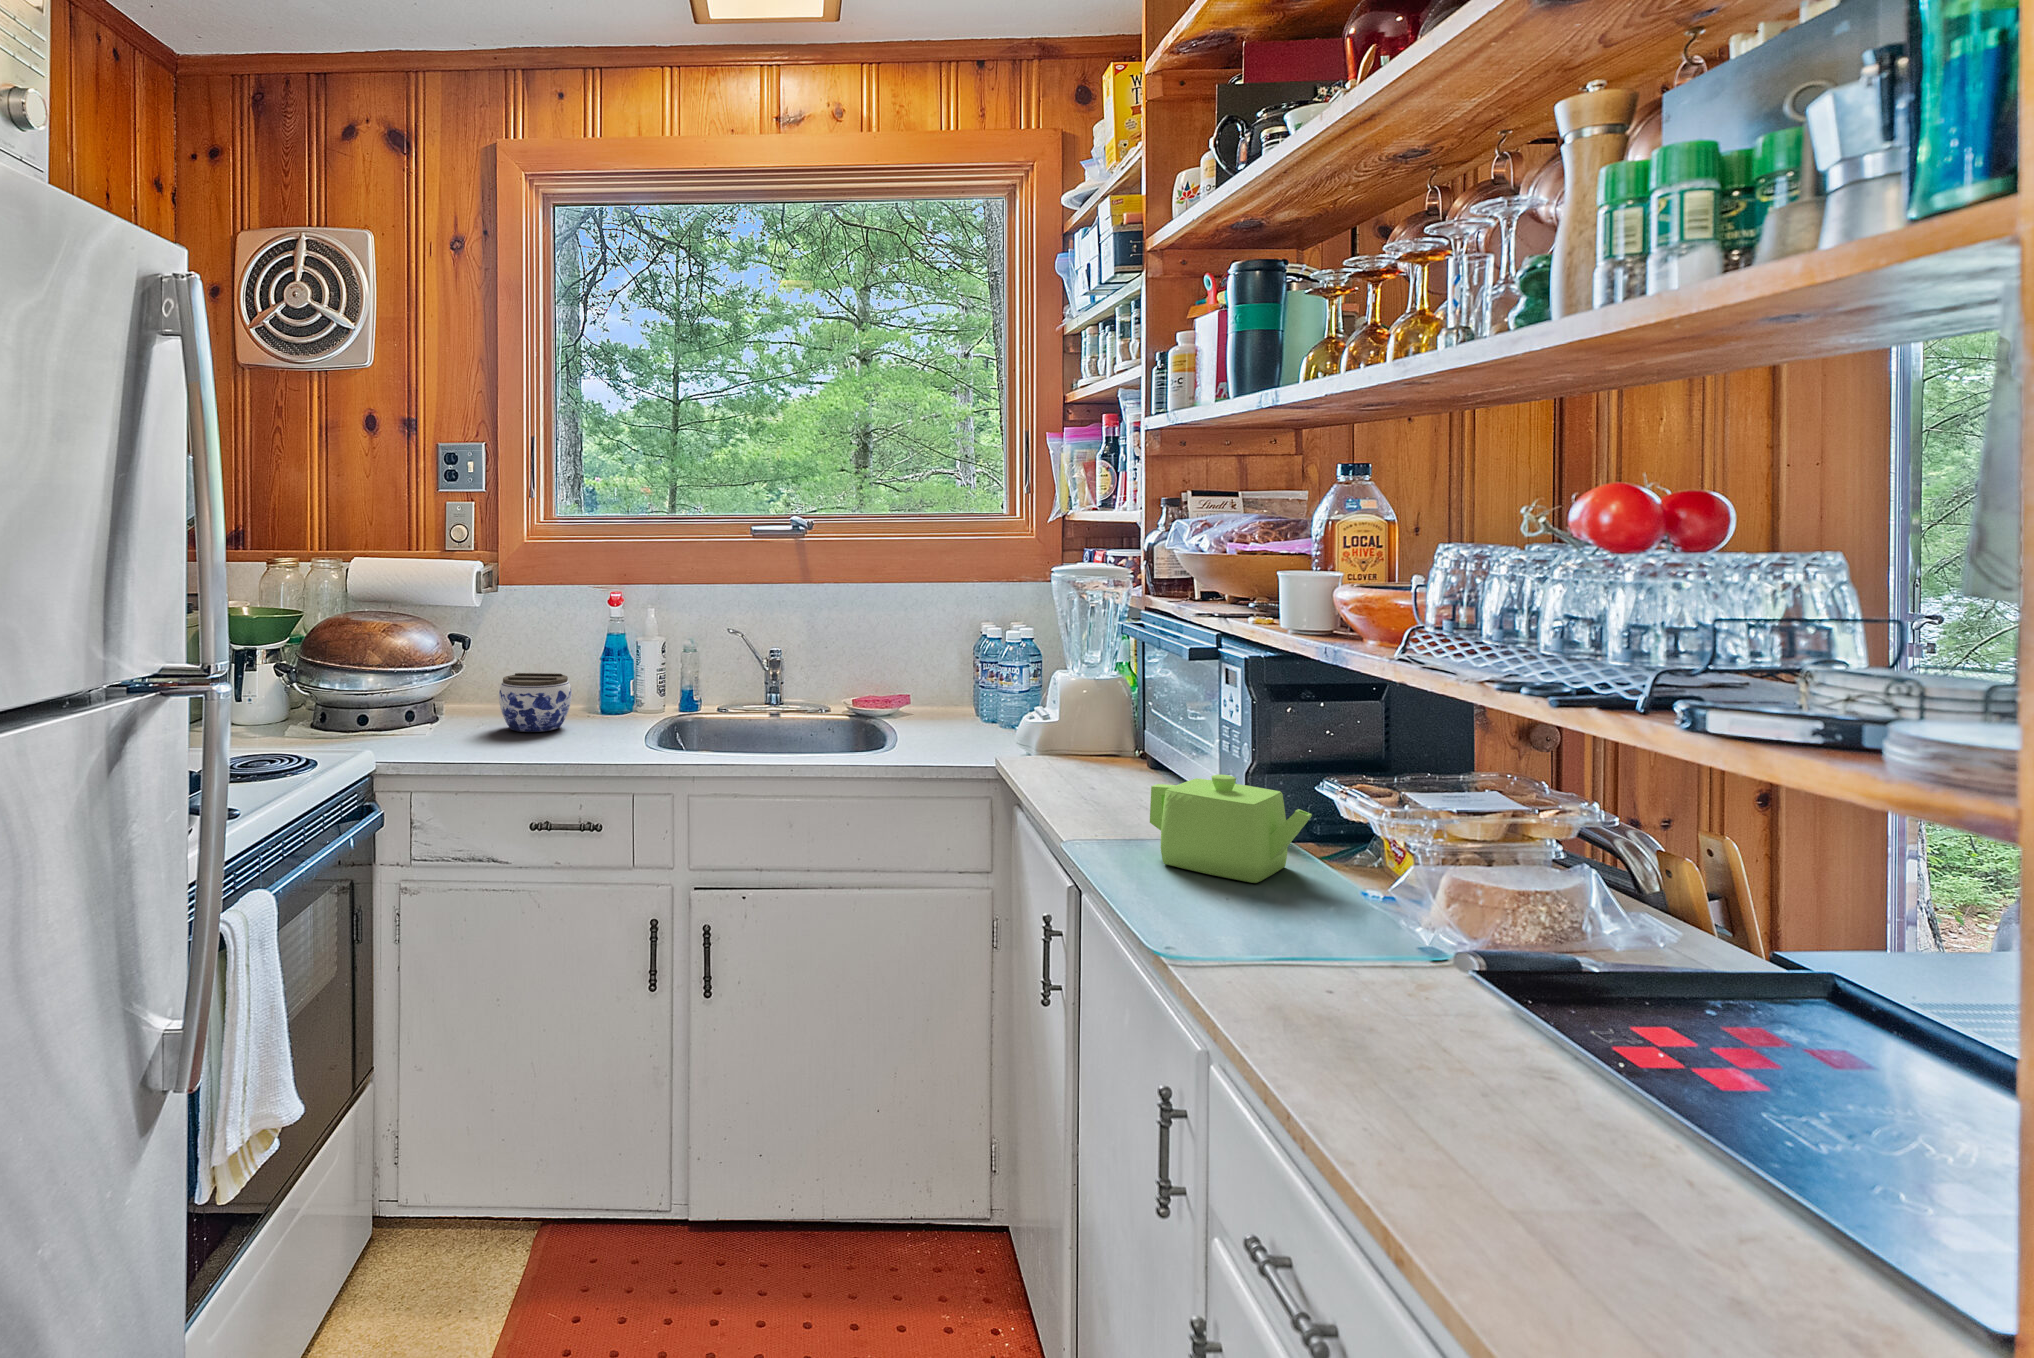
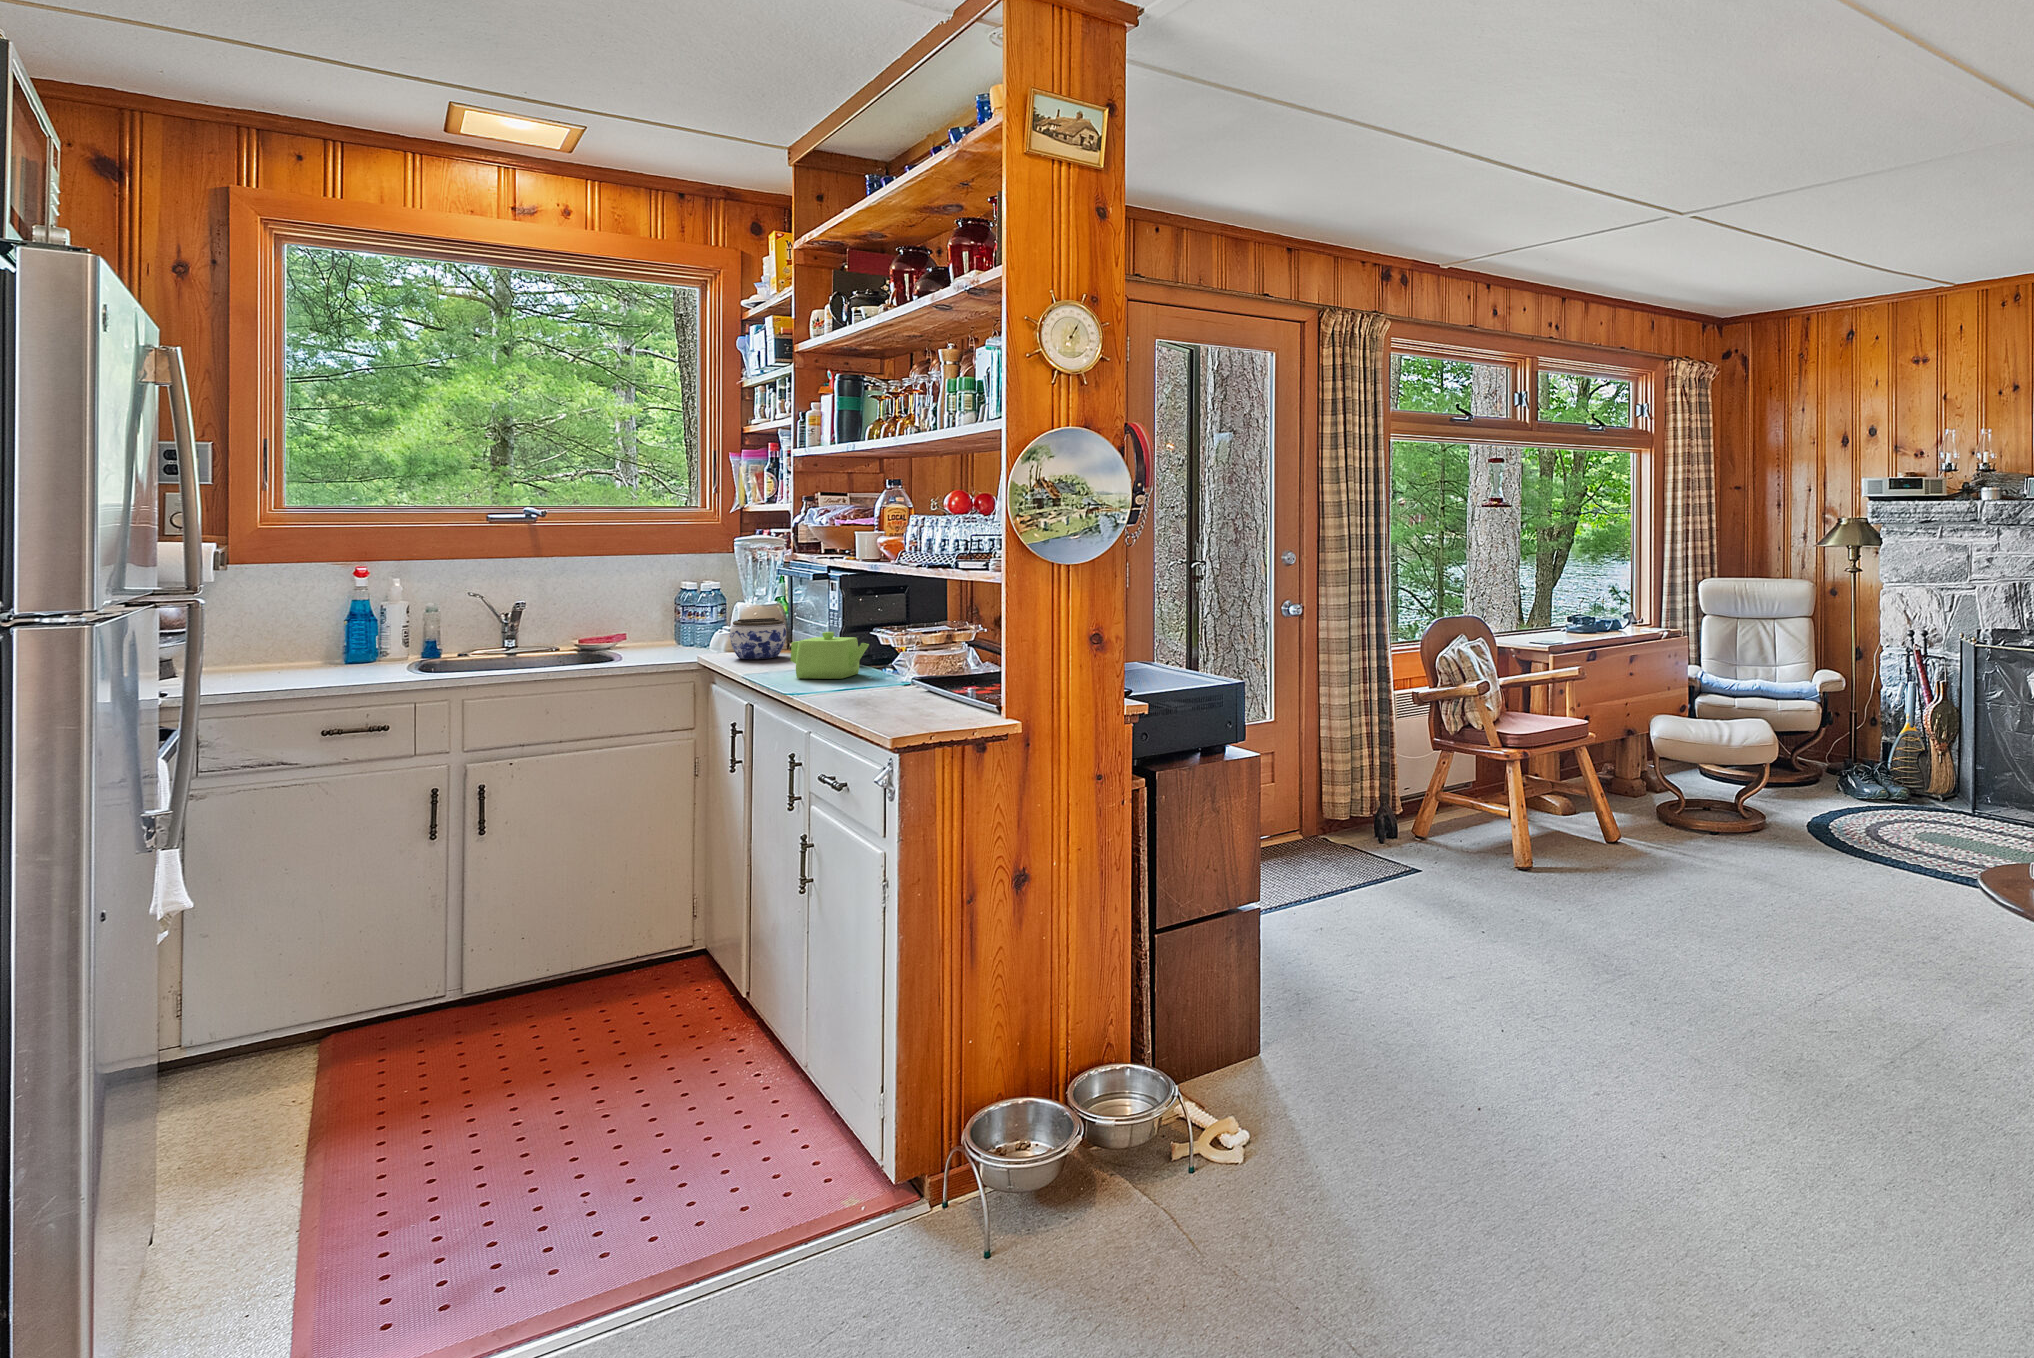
jar: present [499,673,572,732] -> present [730,618,786,659]

